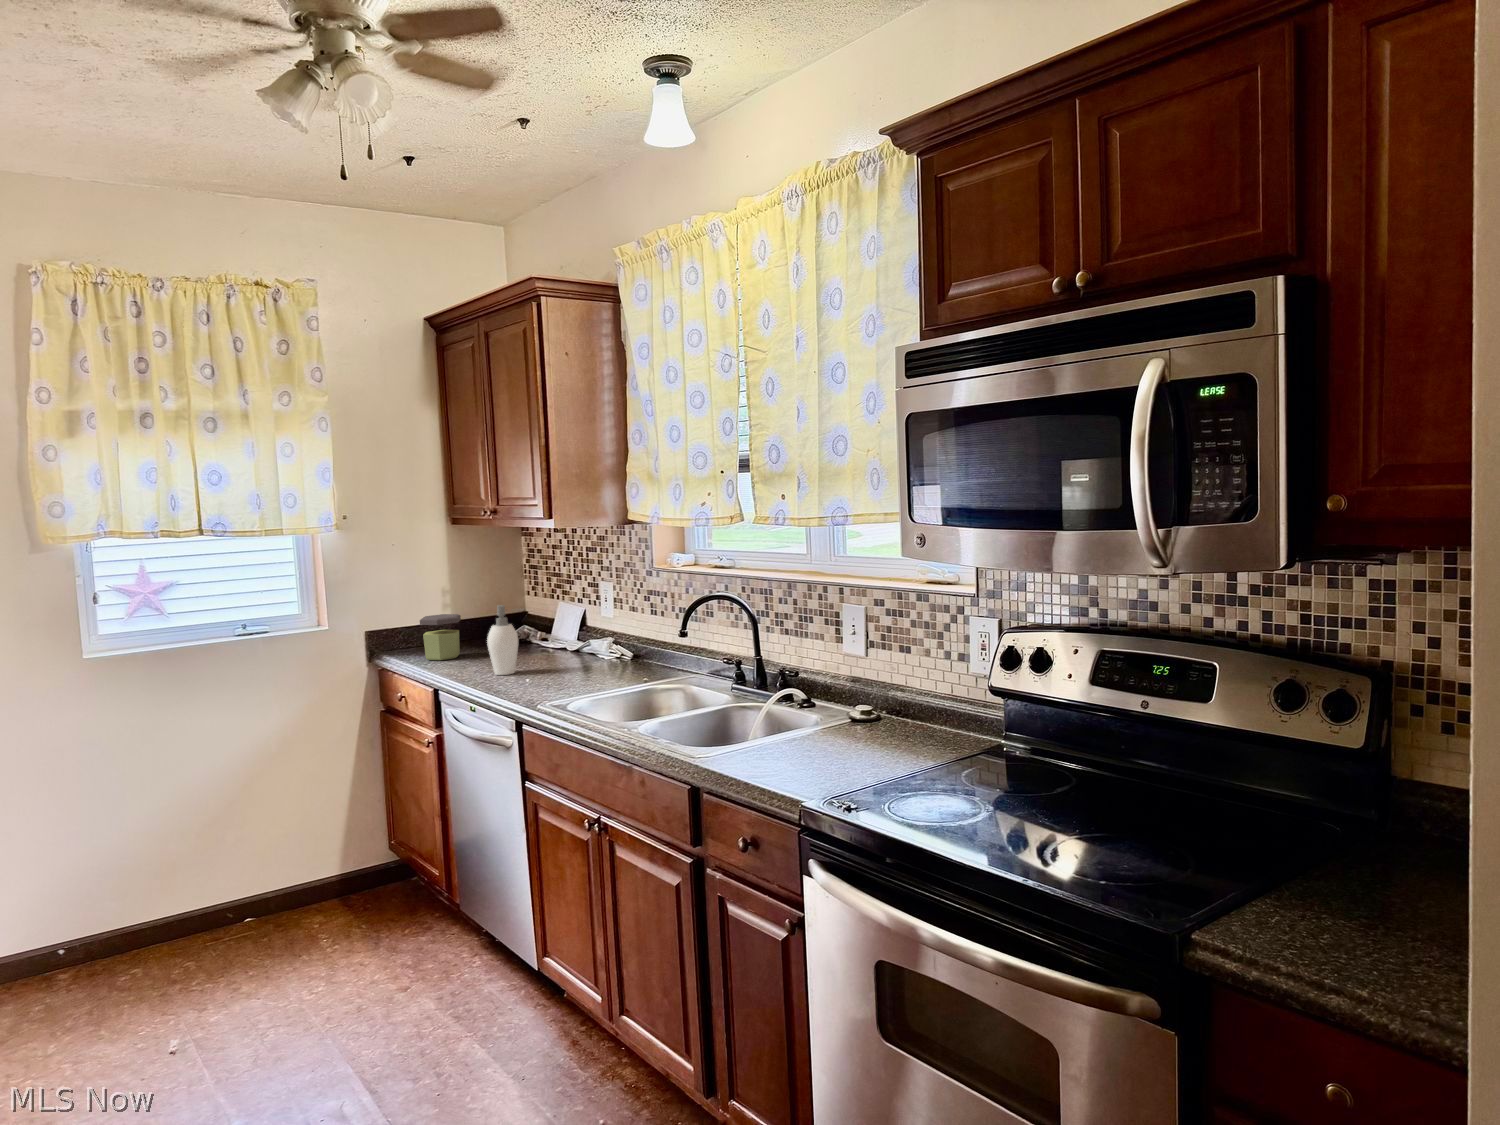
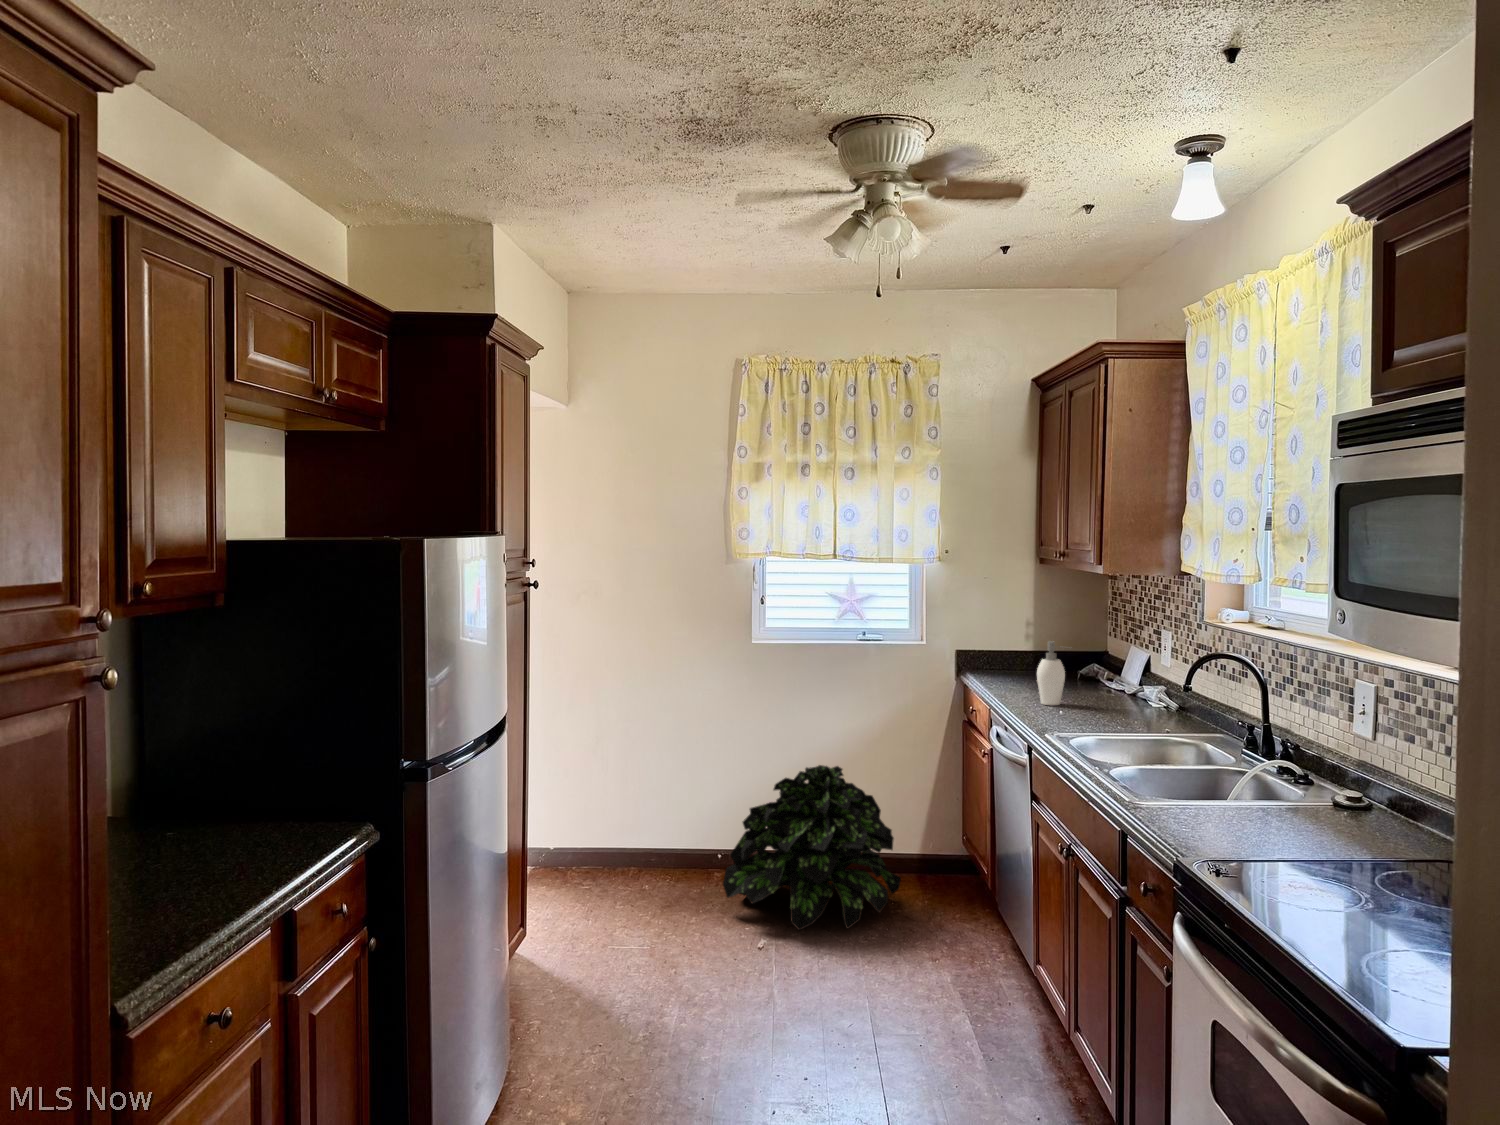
jar: present [420,614,461,660] -> none [995,644,1033,685]
potted plant: none [87,792,339,1012] -> present [723,765,901,930]

